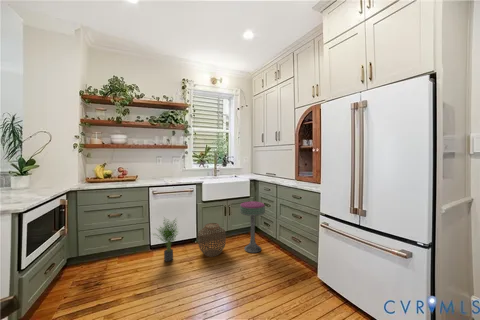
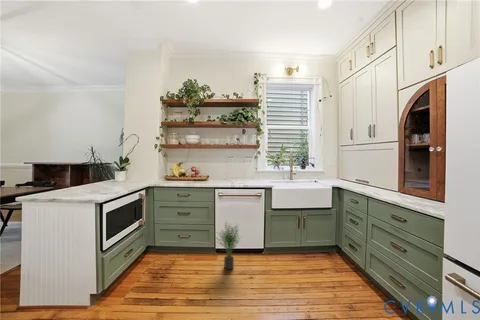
bar stool: present [240,201,265,253] -> none [313,215,348,284]
woven basket: present [198,223,226,257] -> none [261,235,293,276]

